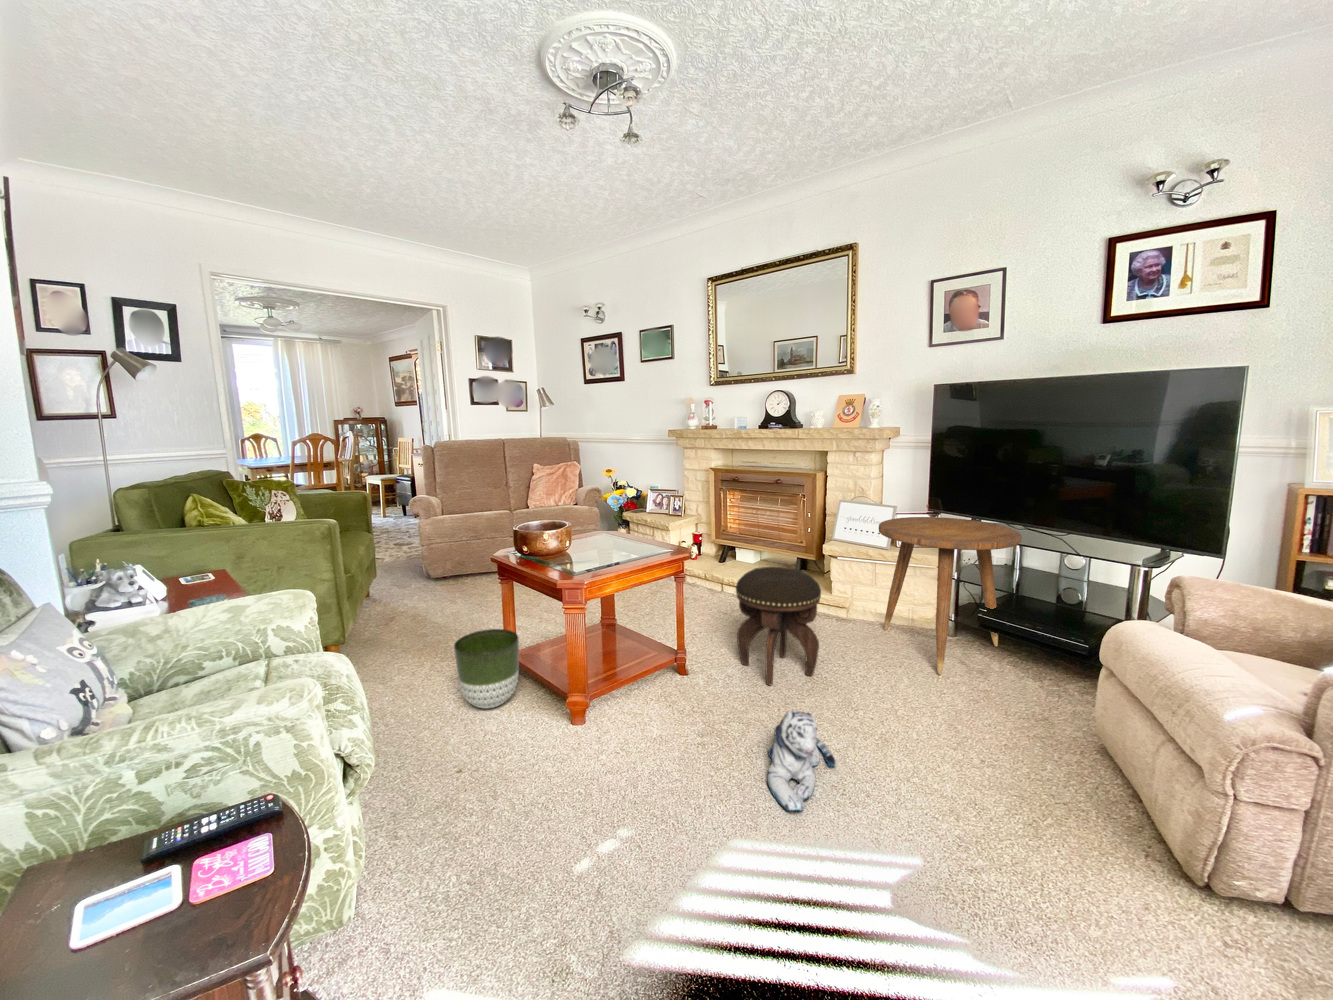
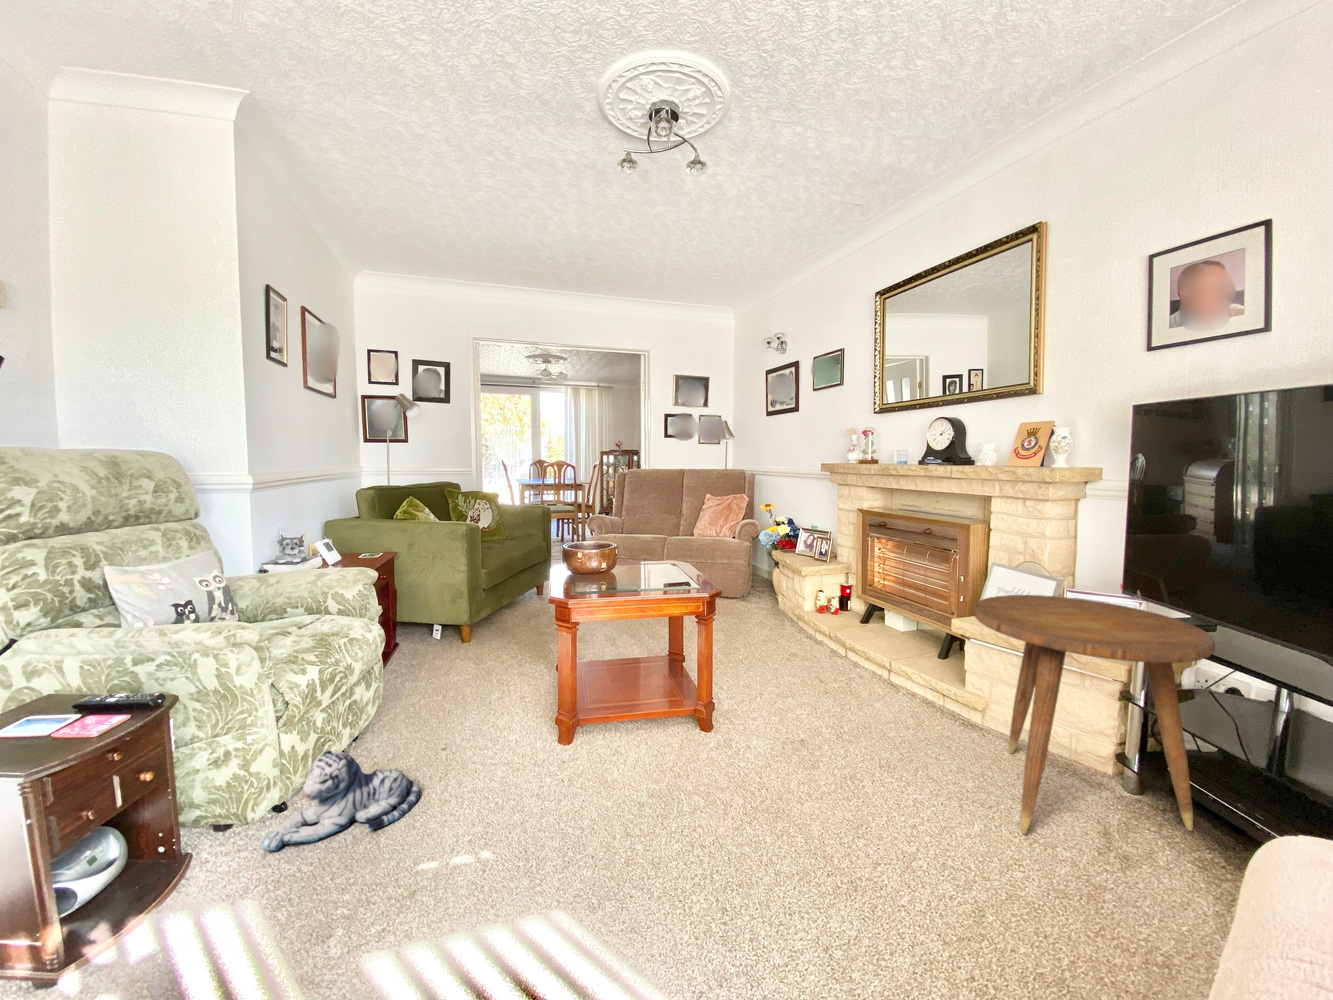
footstool: present [736,567,821,685] -> none [752,626,857,775]
planter: present [454,629,519,709] -> none [485,635,543,706]
plush toy: present [767,710,836,811] -> present [260,750,420,850]

